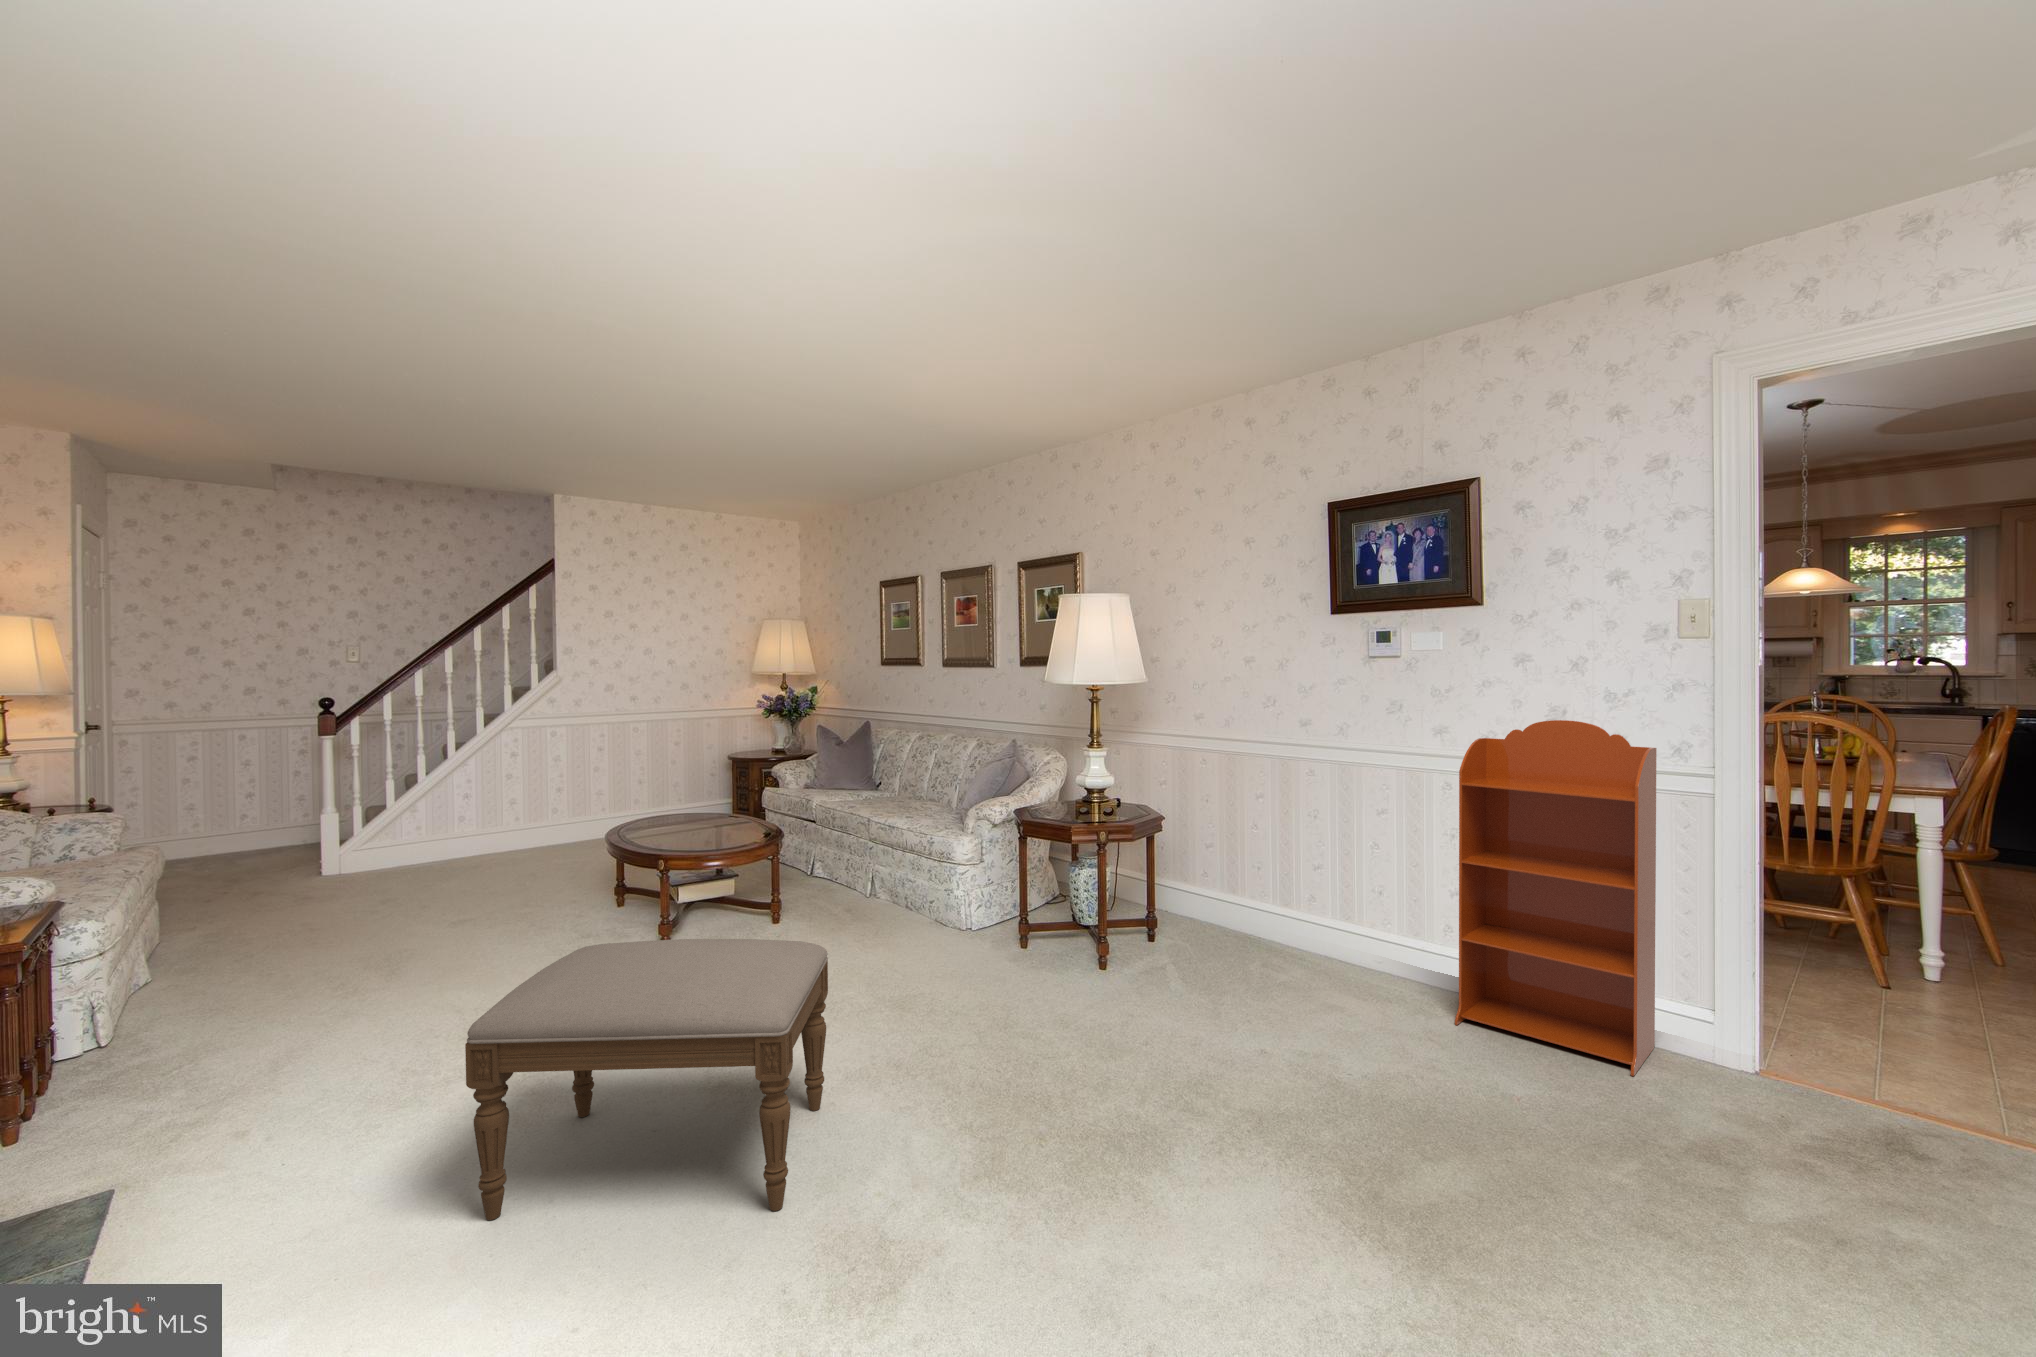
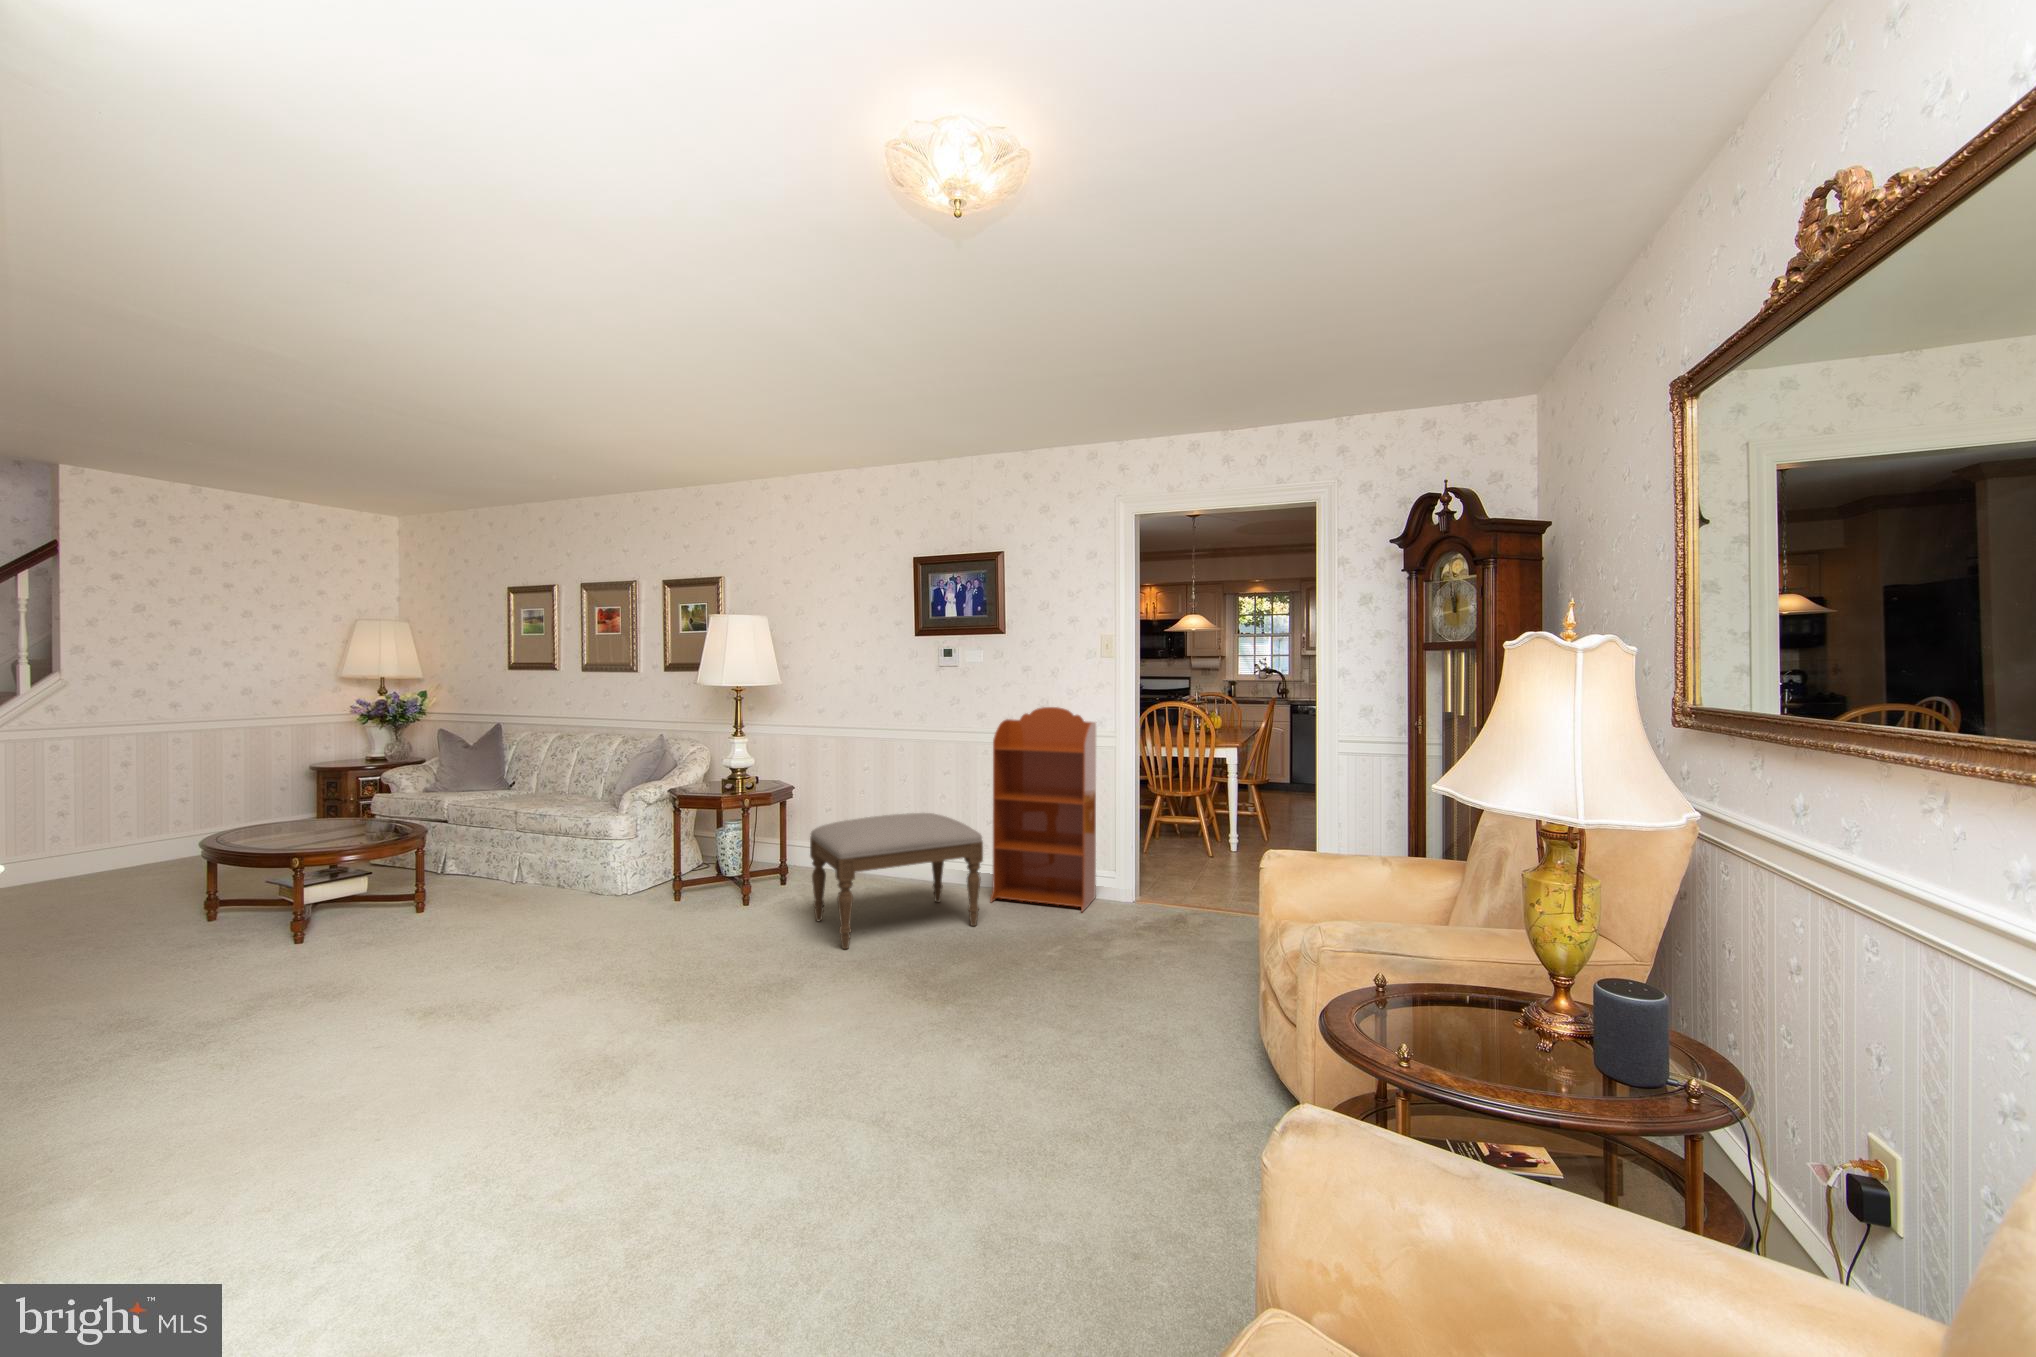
ottoman: present [465,939,828,1220] -> present [810,813,983,949]

